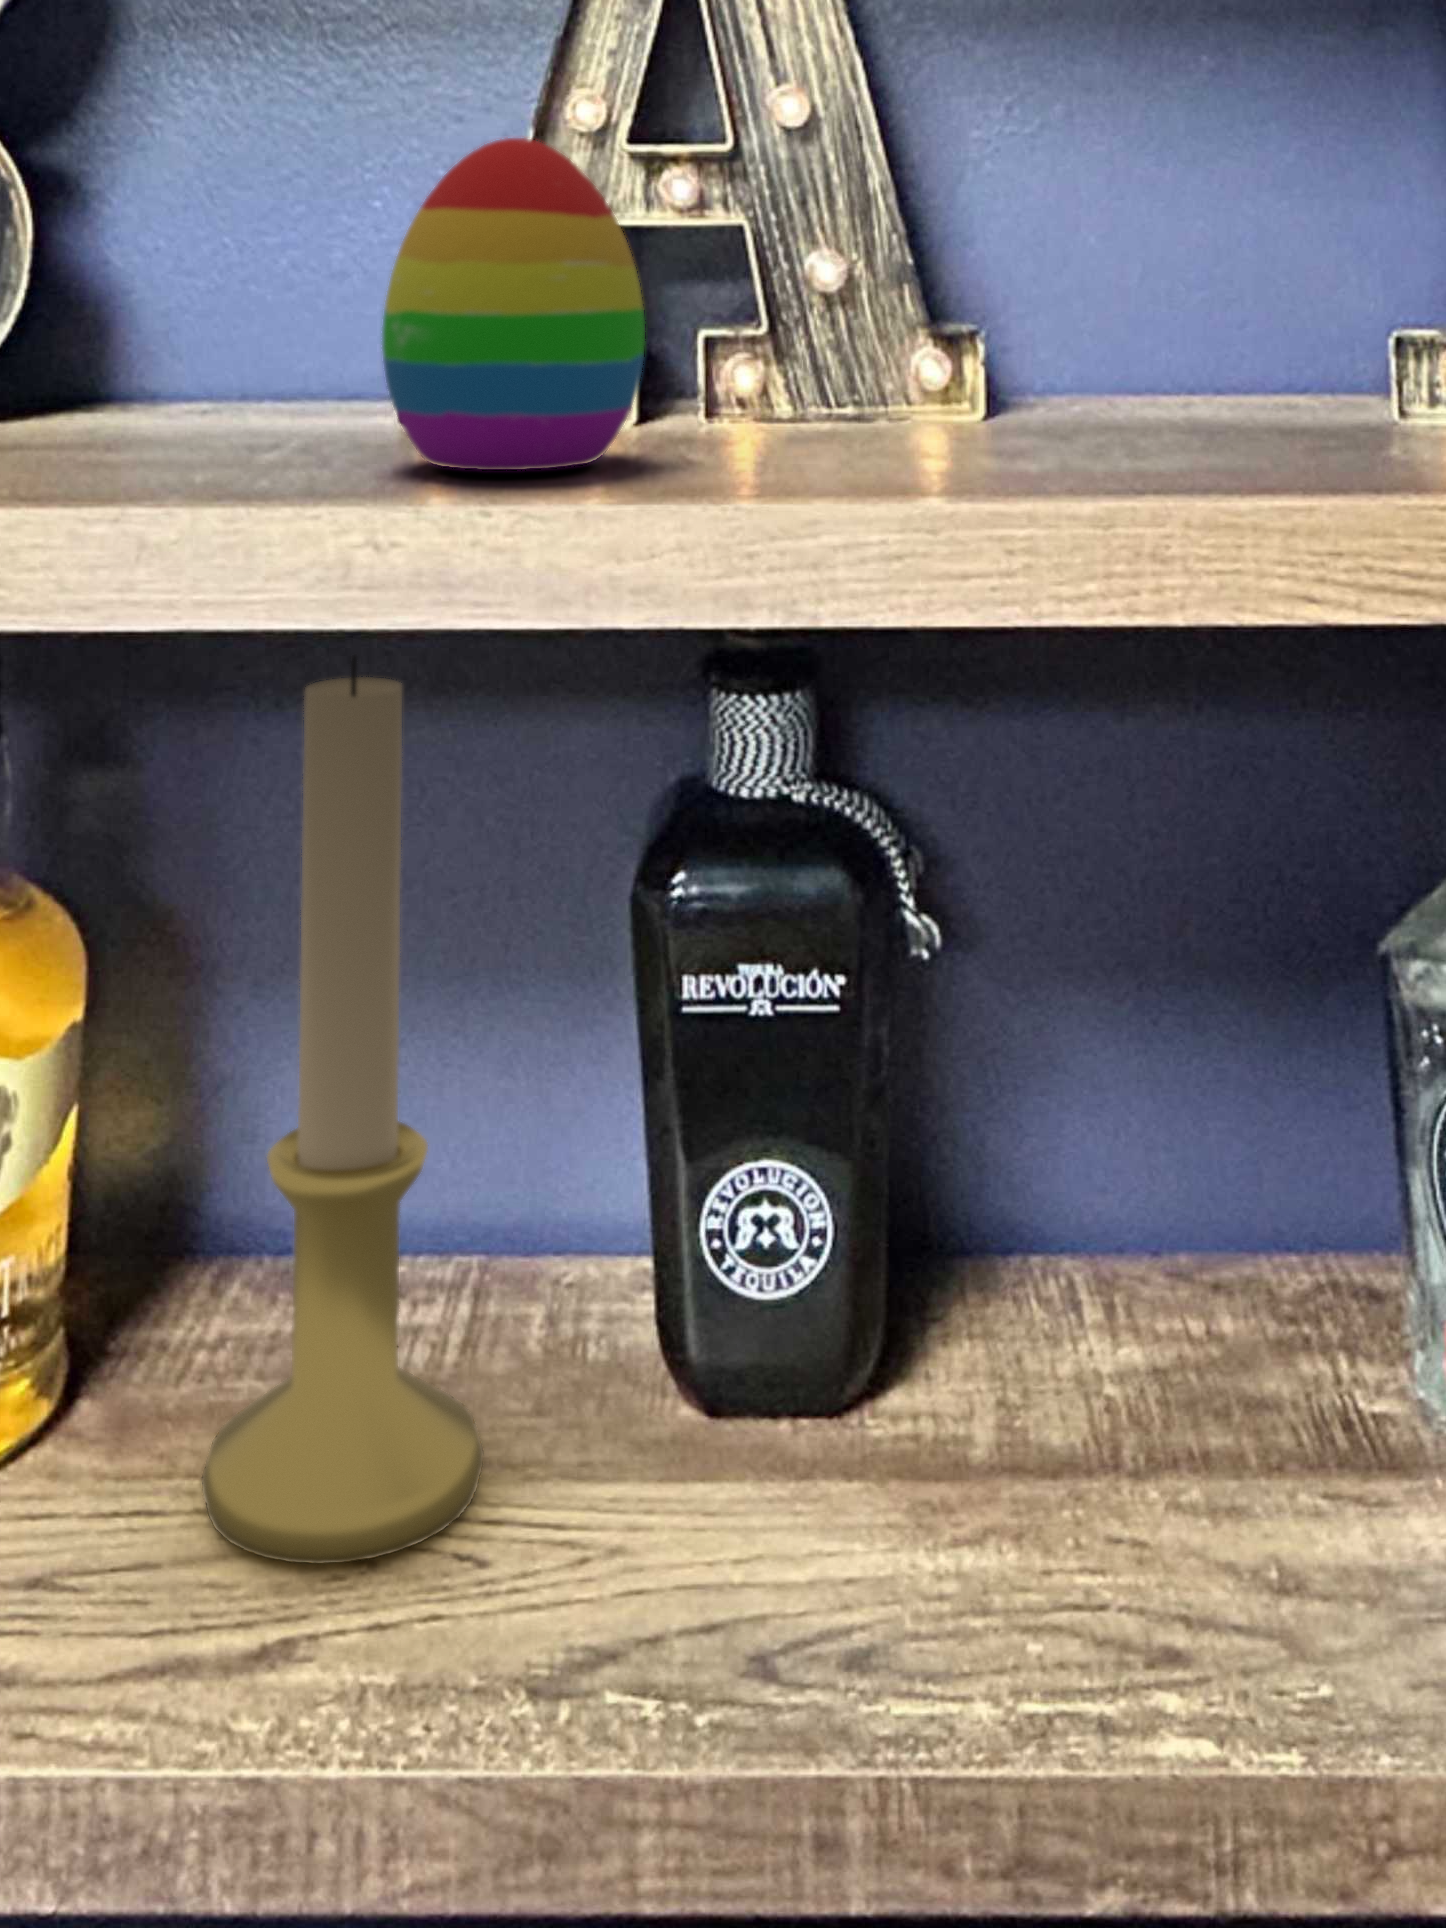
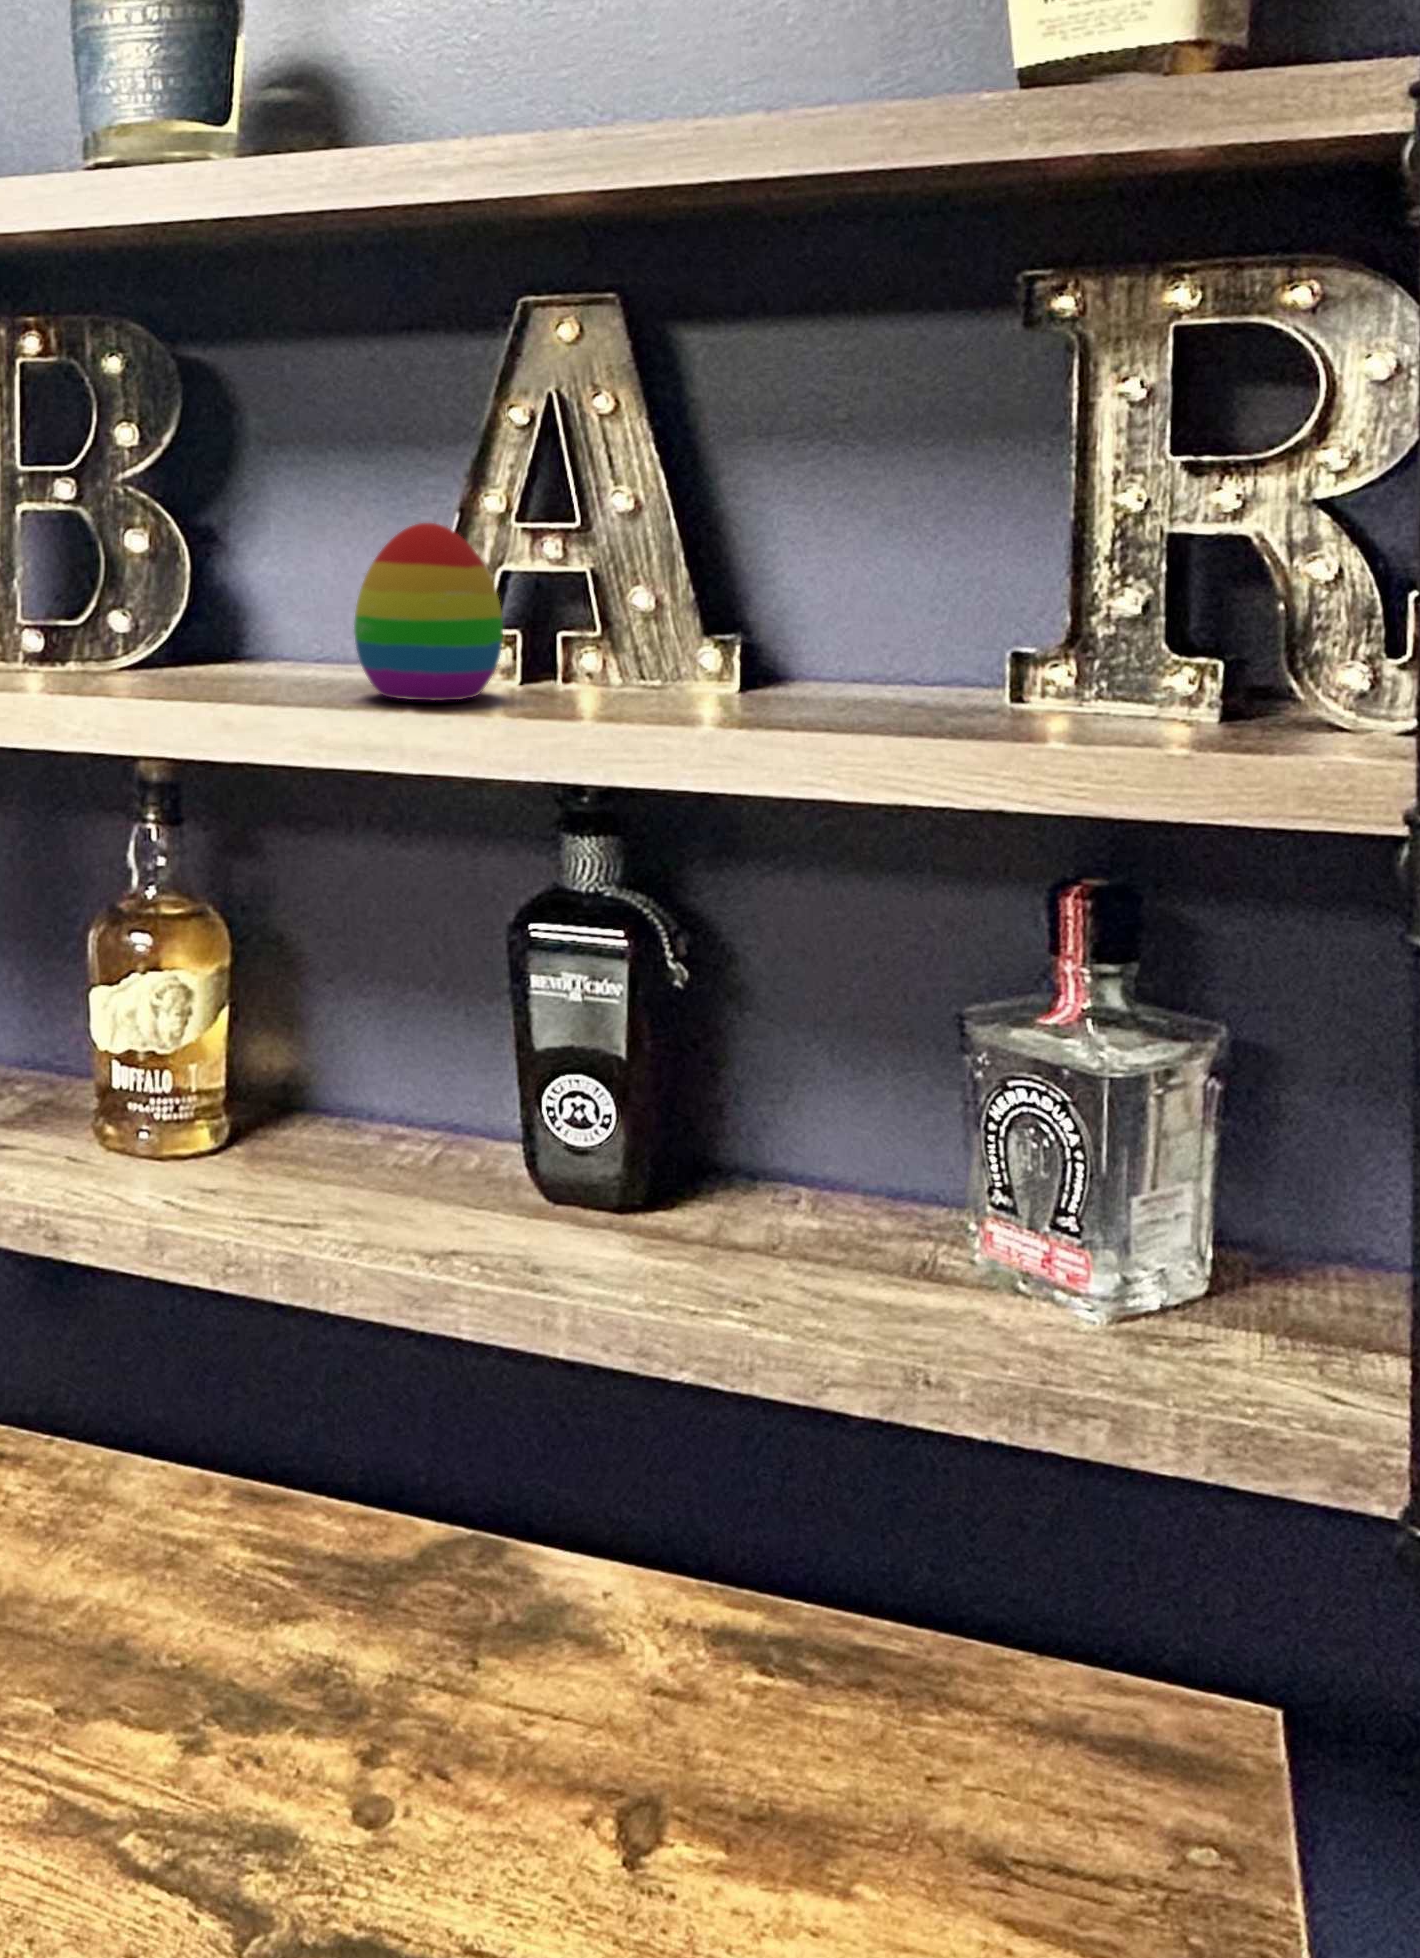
candle holder: present [202,656,483,1564] -> none [285,790,430,1220]

